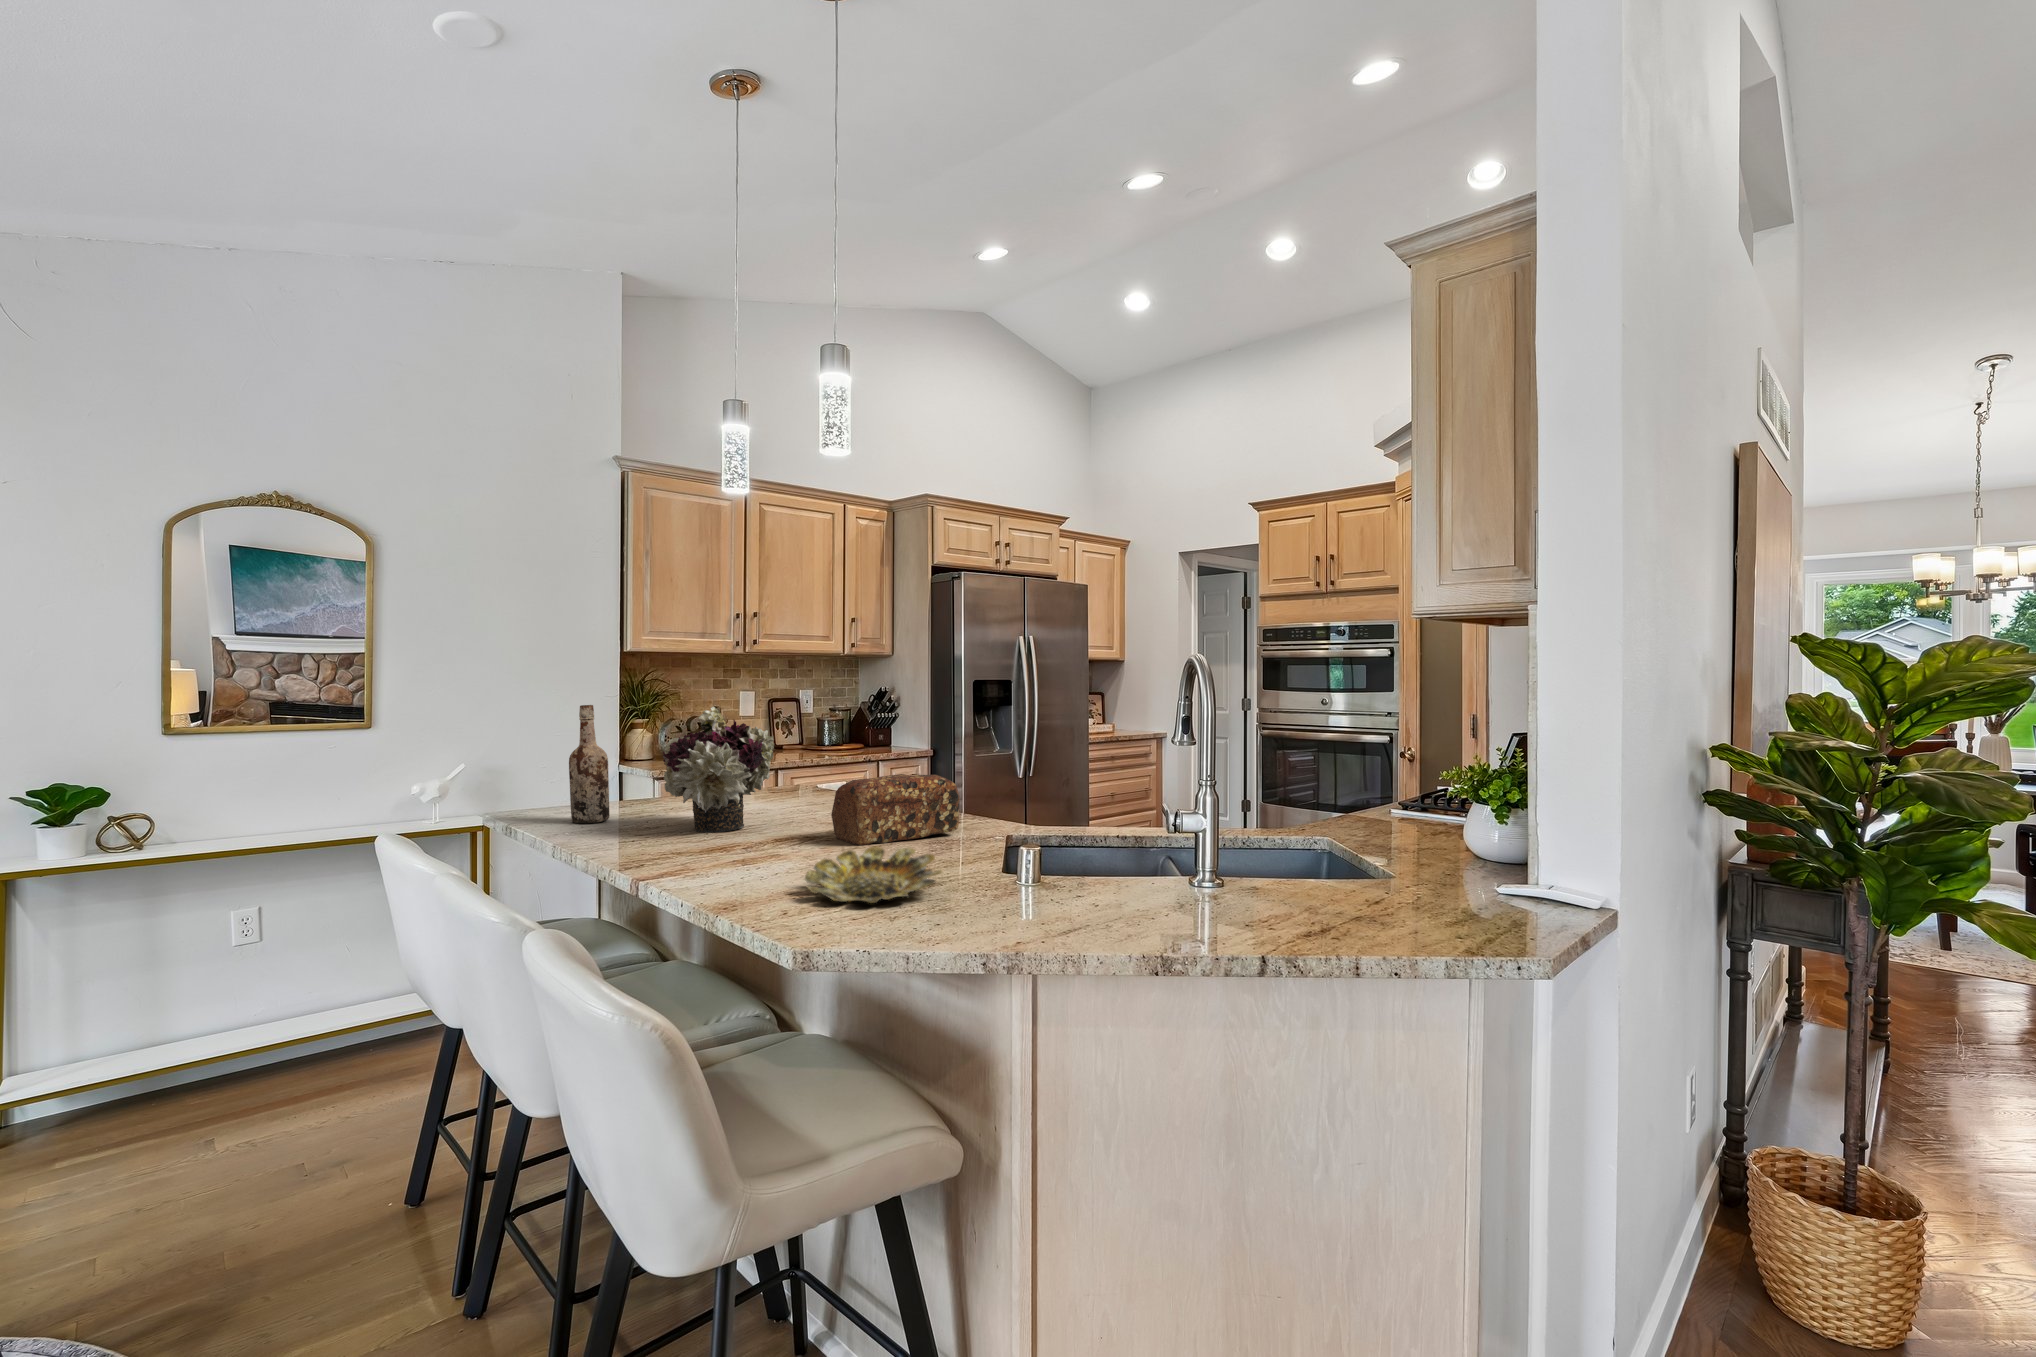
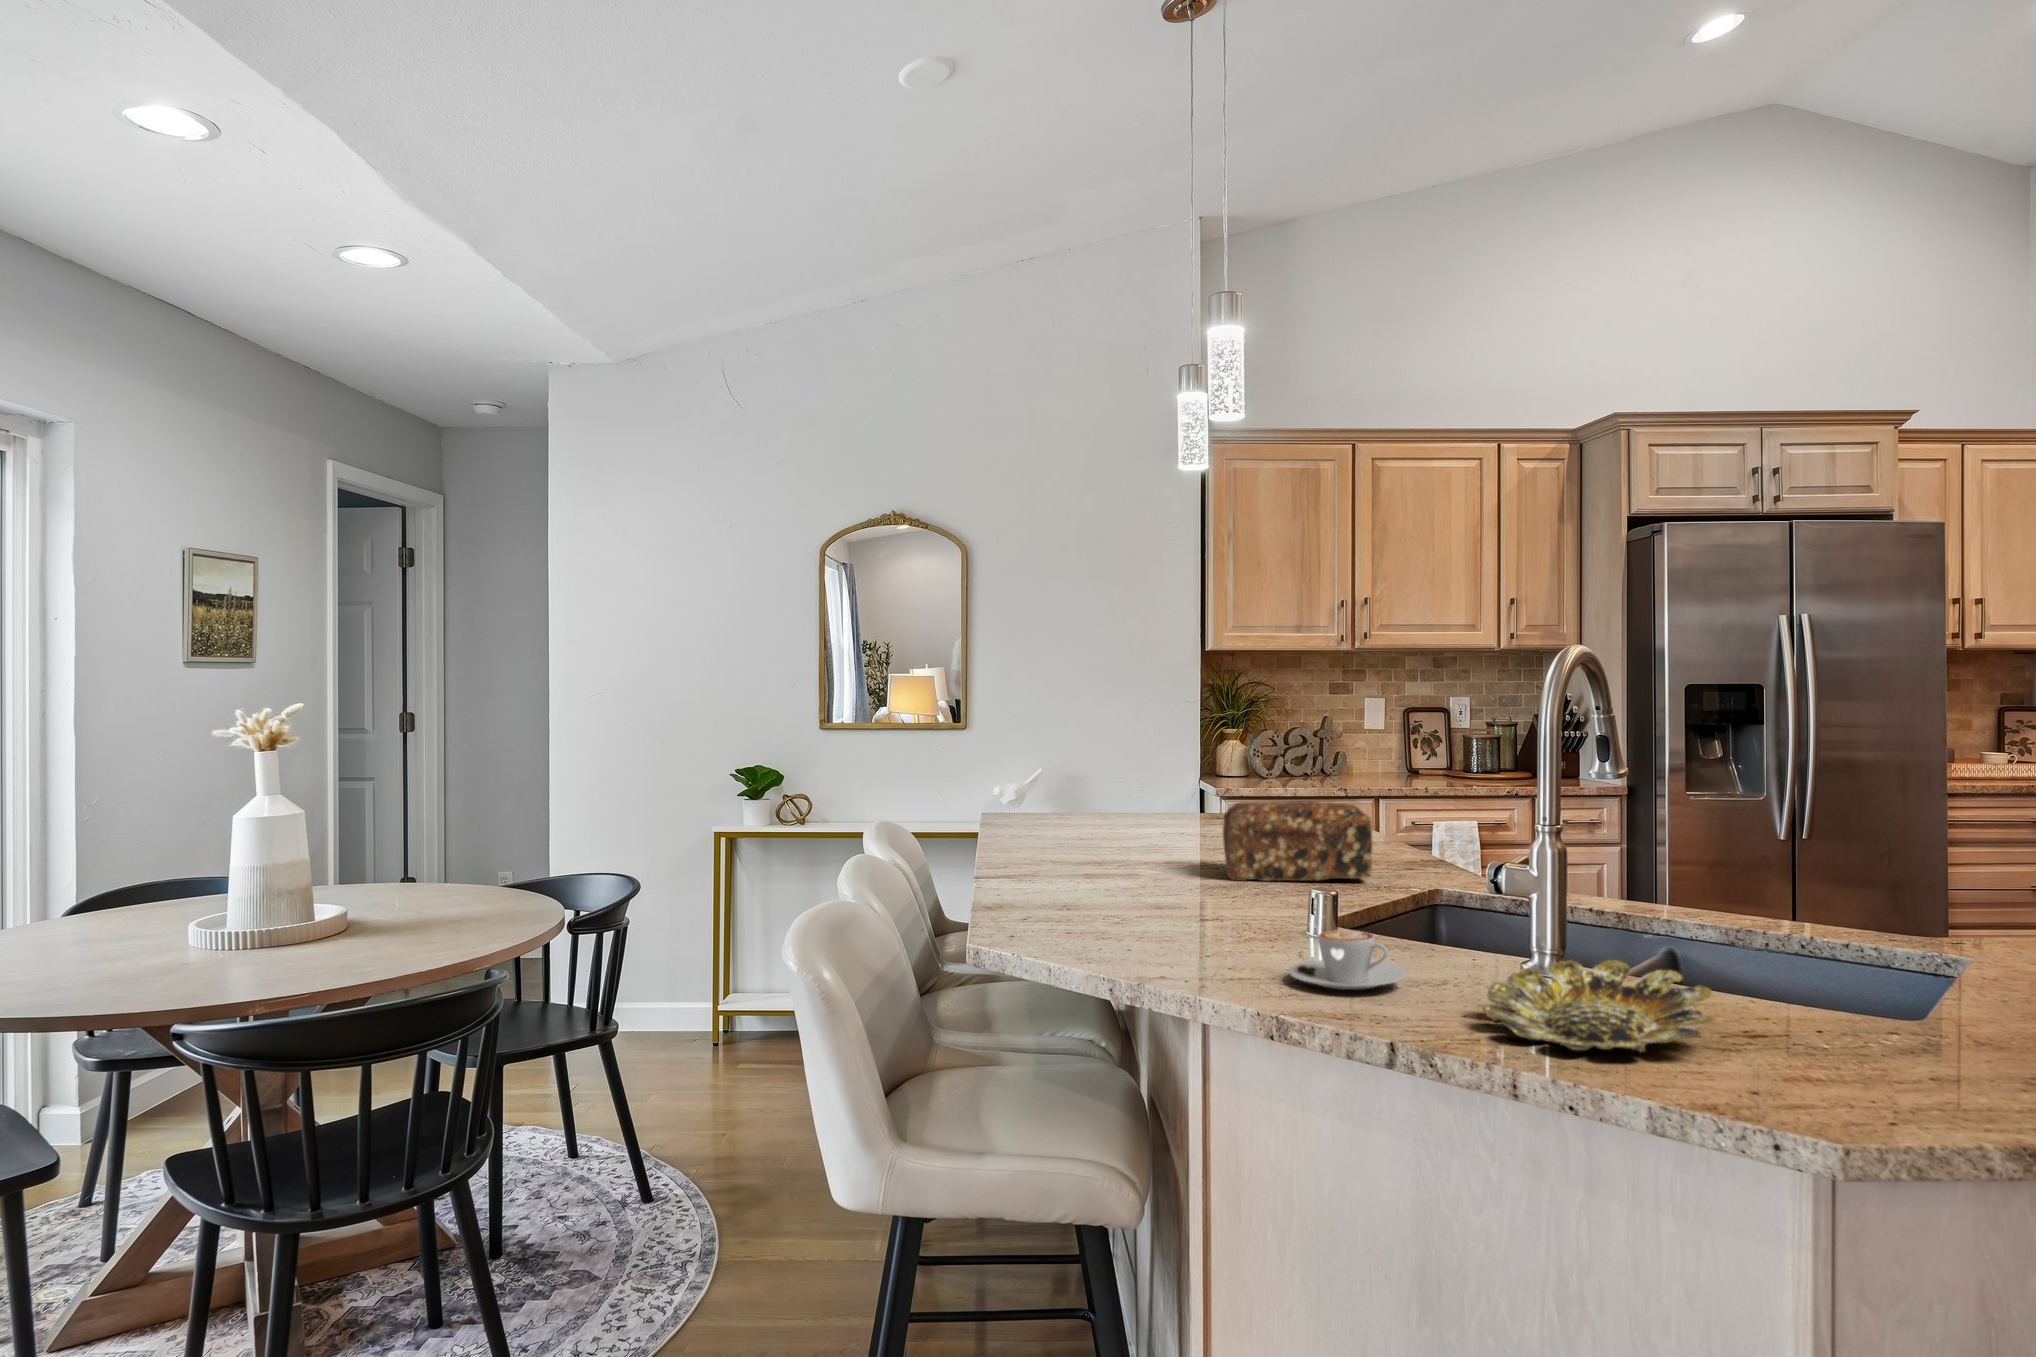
wine bottle: present [569,705,610,823] -> none [1013,707,1052,831]
flower arrangement: present [663,707,774,833] -> none [1068,712,1193,852]
bowl: present [805,846,942,903] -> present [1483,960,1715,1052]
coffee cup: none [1084,872,1174,920] -> present [1289,930,1406,990]

